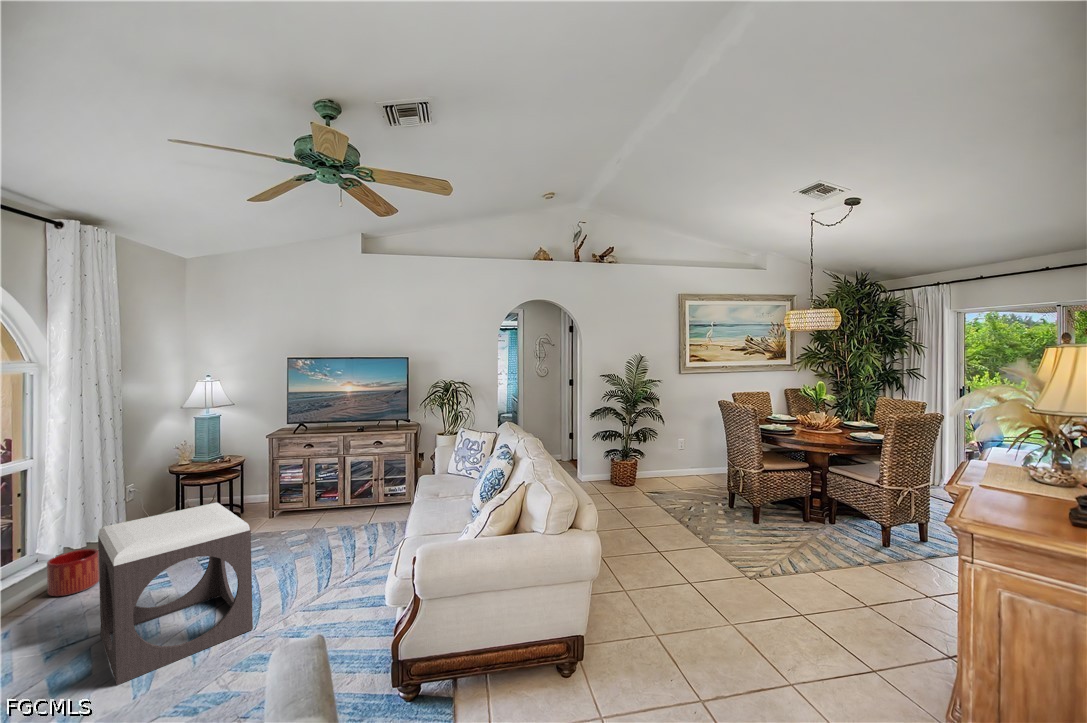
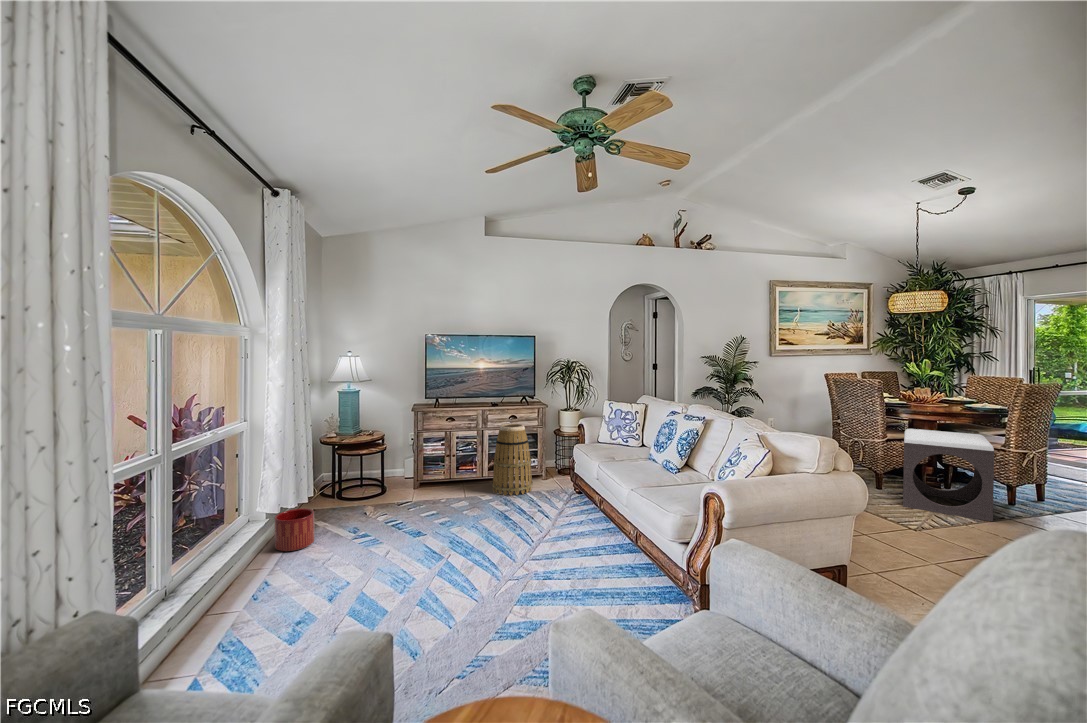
basket: none [346,451,390,527] -> present [492,424,533,495]
footstool: present [98,503,253,685] -> present [903,429,994,521]

